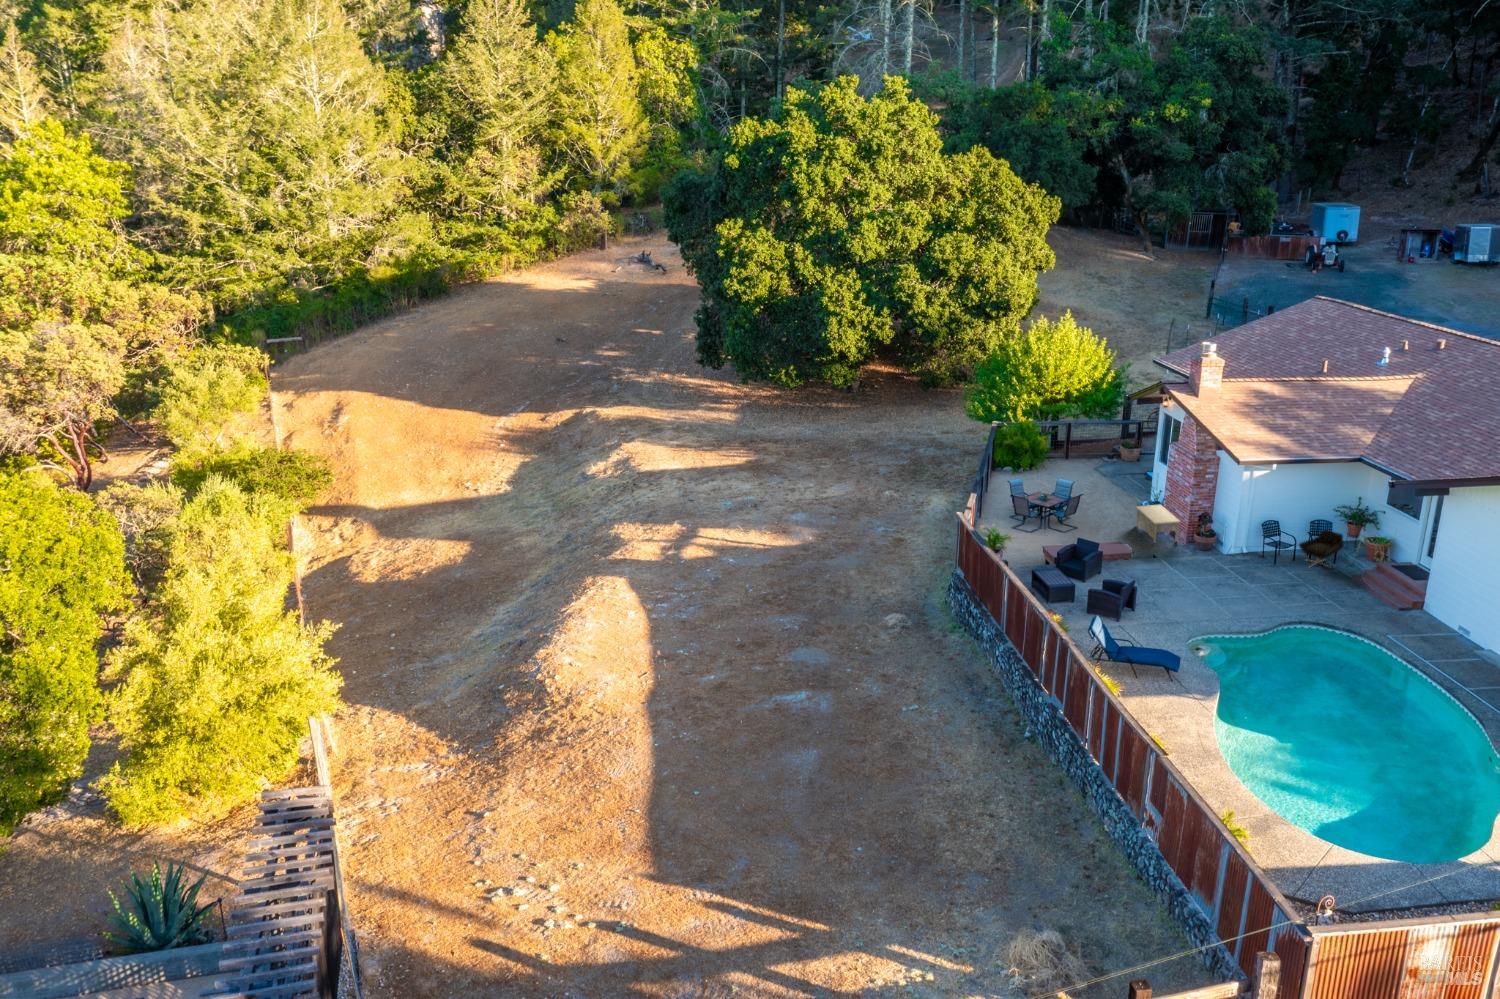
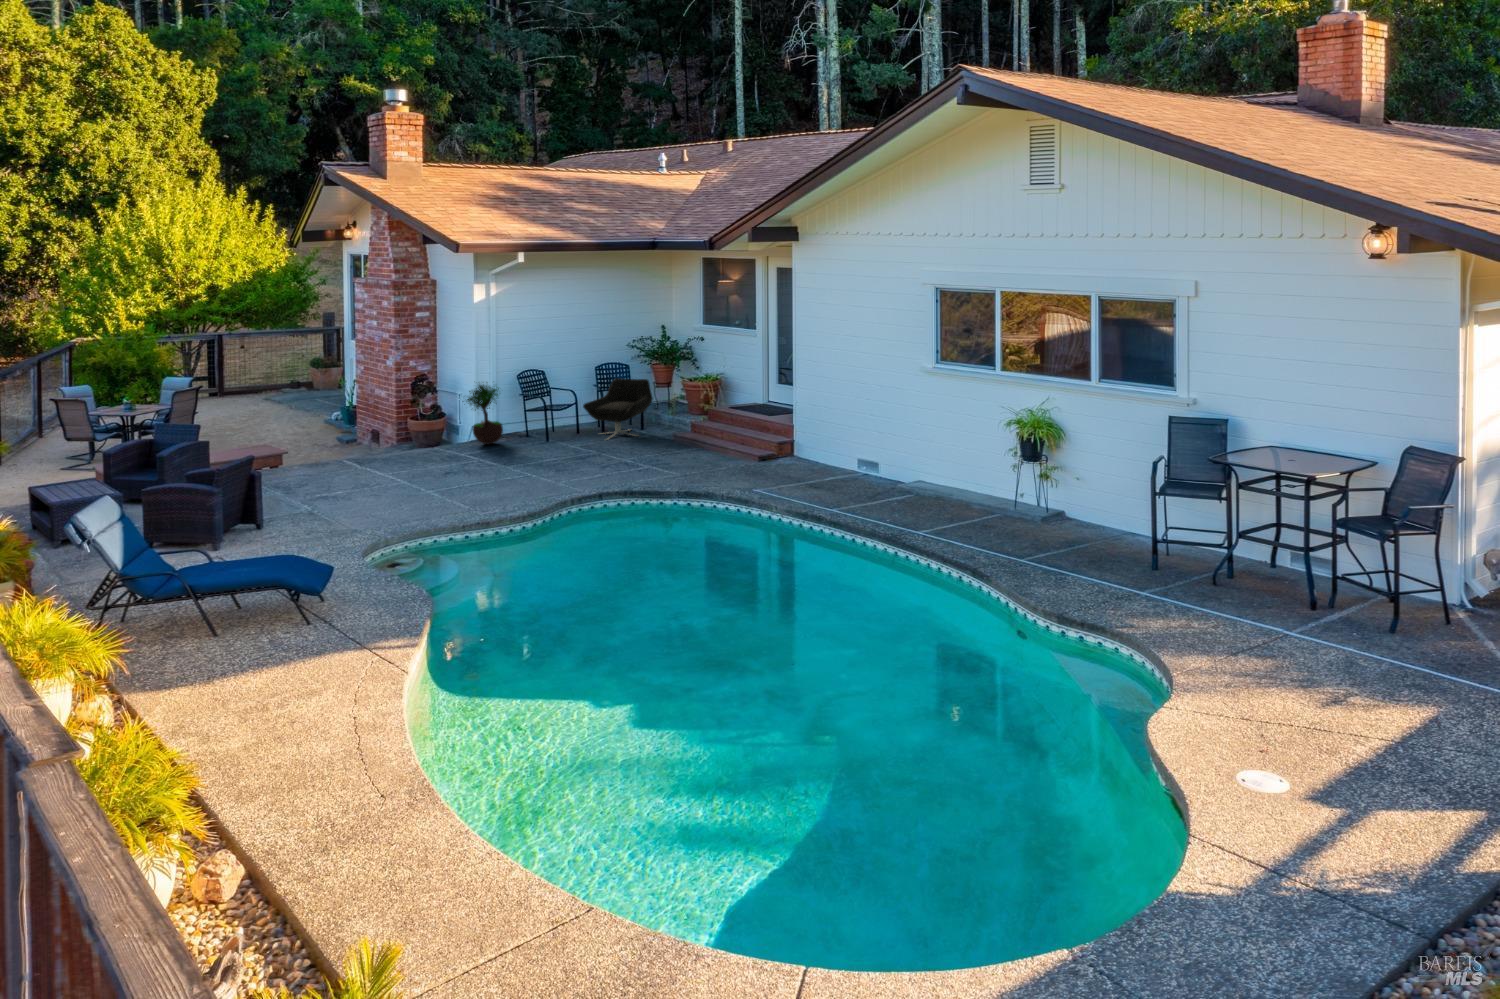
storage bench: present [1136,505,1180,543] -> none [303,389,382,446]
potted tree: none [1228,524,1253,559] -> present [466,384,503,444]

